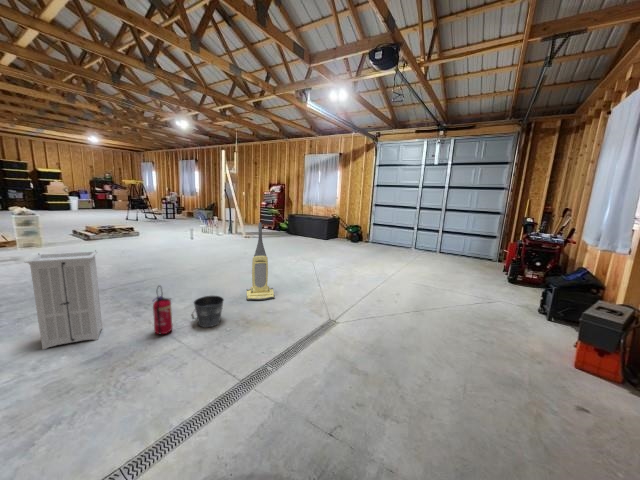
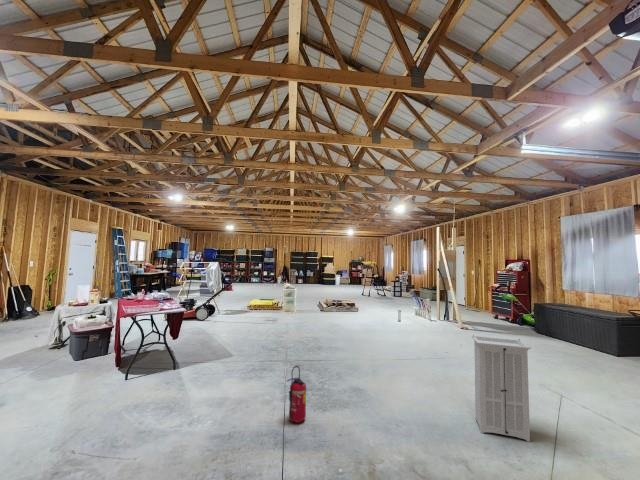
vacuum cleaner: present [246,223,275,300] -> none [403,310,446,427]
storage cabinet: present [25,251,102,350] -> present [472,336,531,442]
bucket: present [192,296,224,327] -> none [323,392,360,435]

